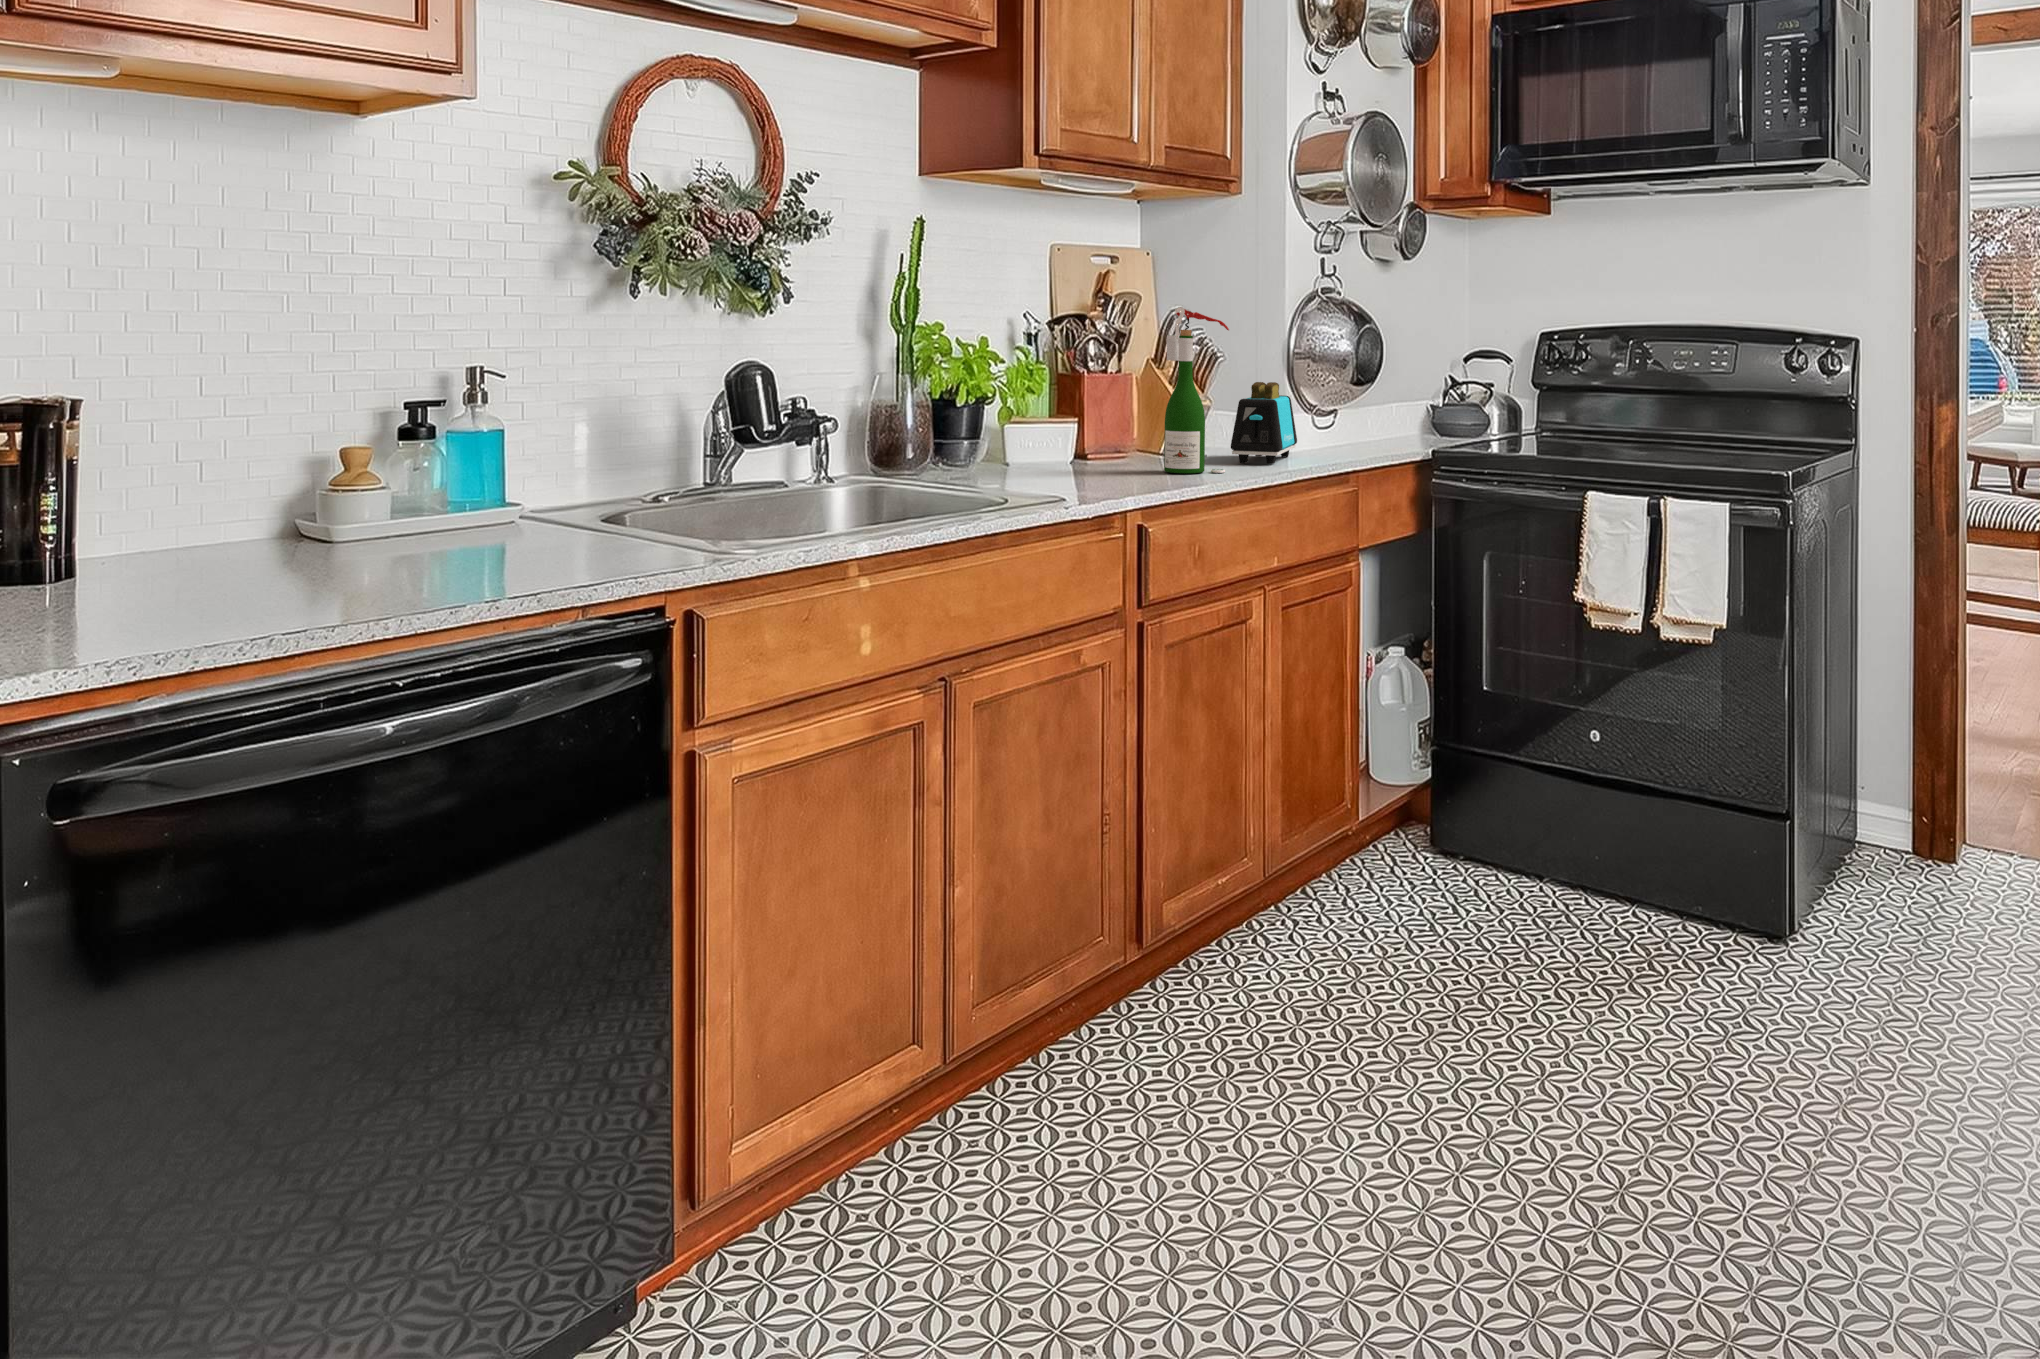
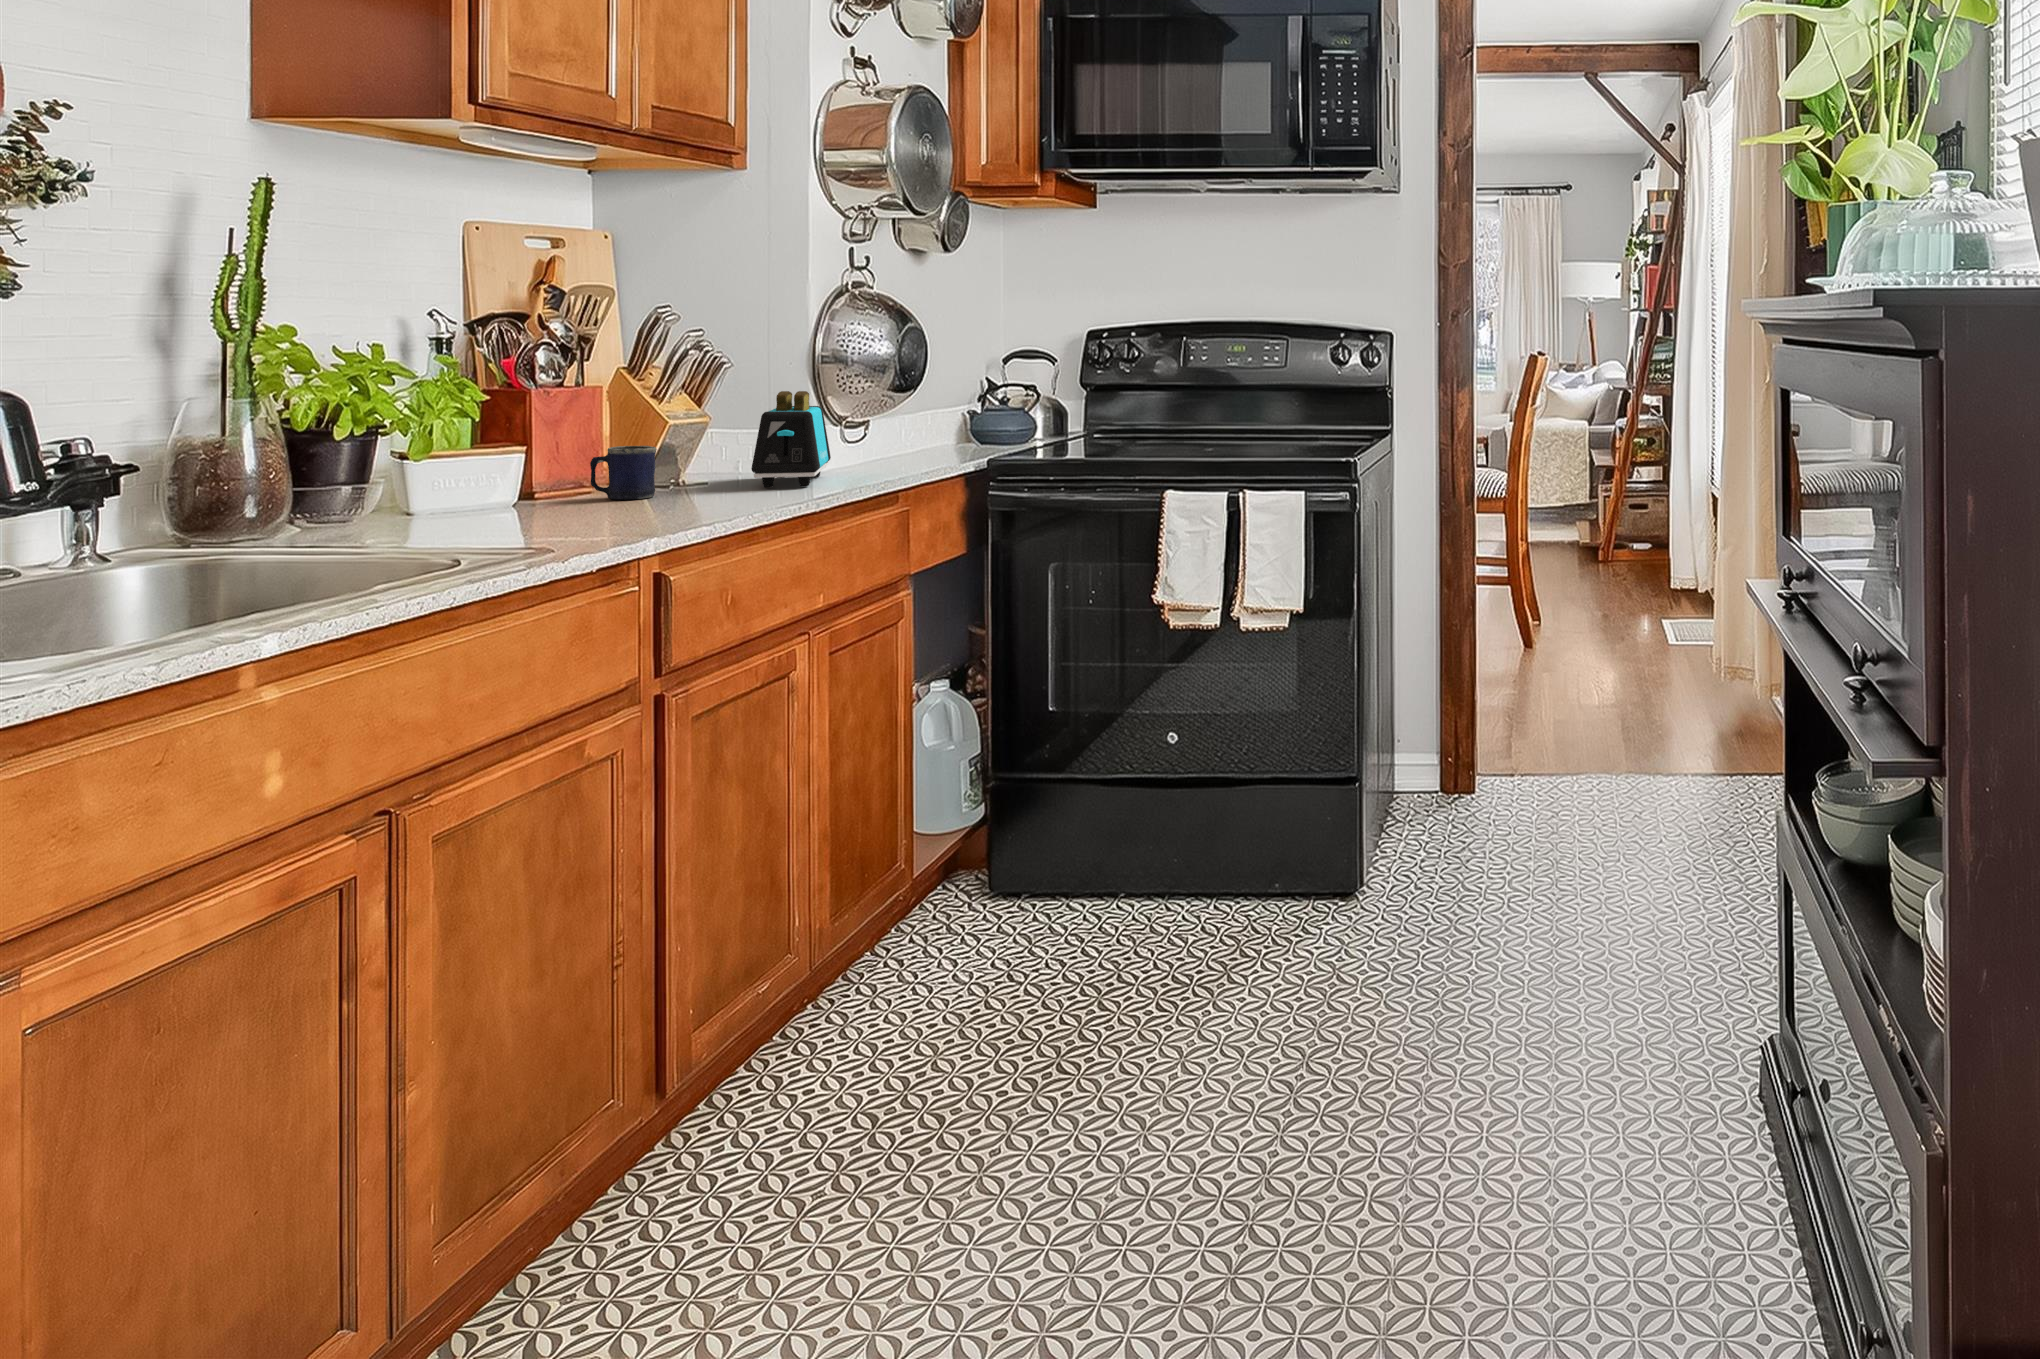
wine bottle: present [1164,307,1229,473] -> none [668,304,758,505]
mug: none [1116,423,1162,466] -> present [590,446,657,499]

